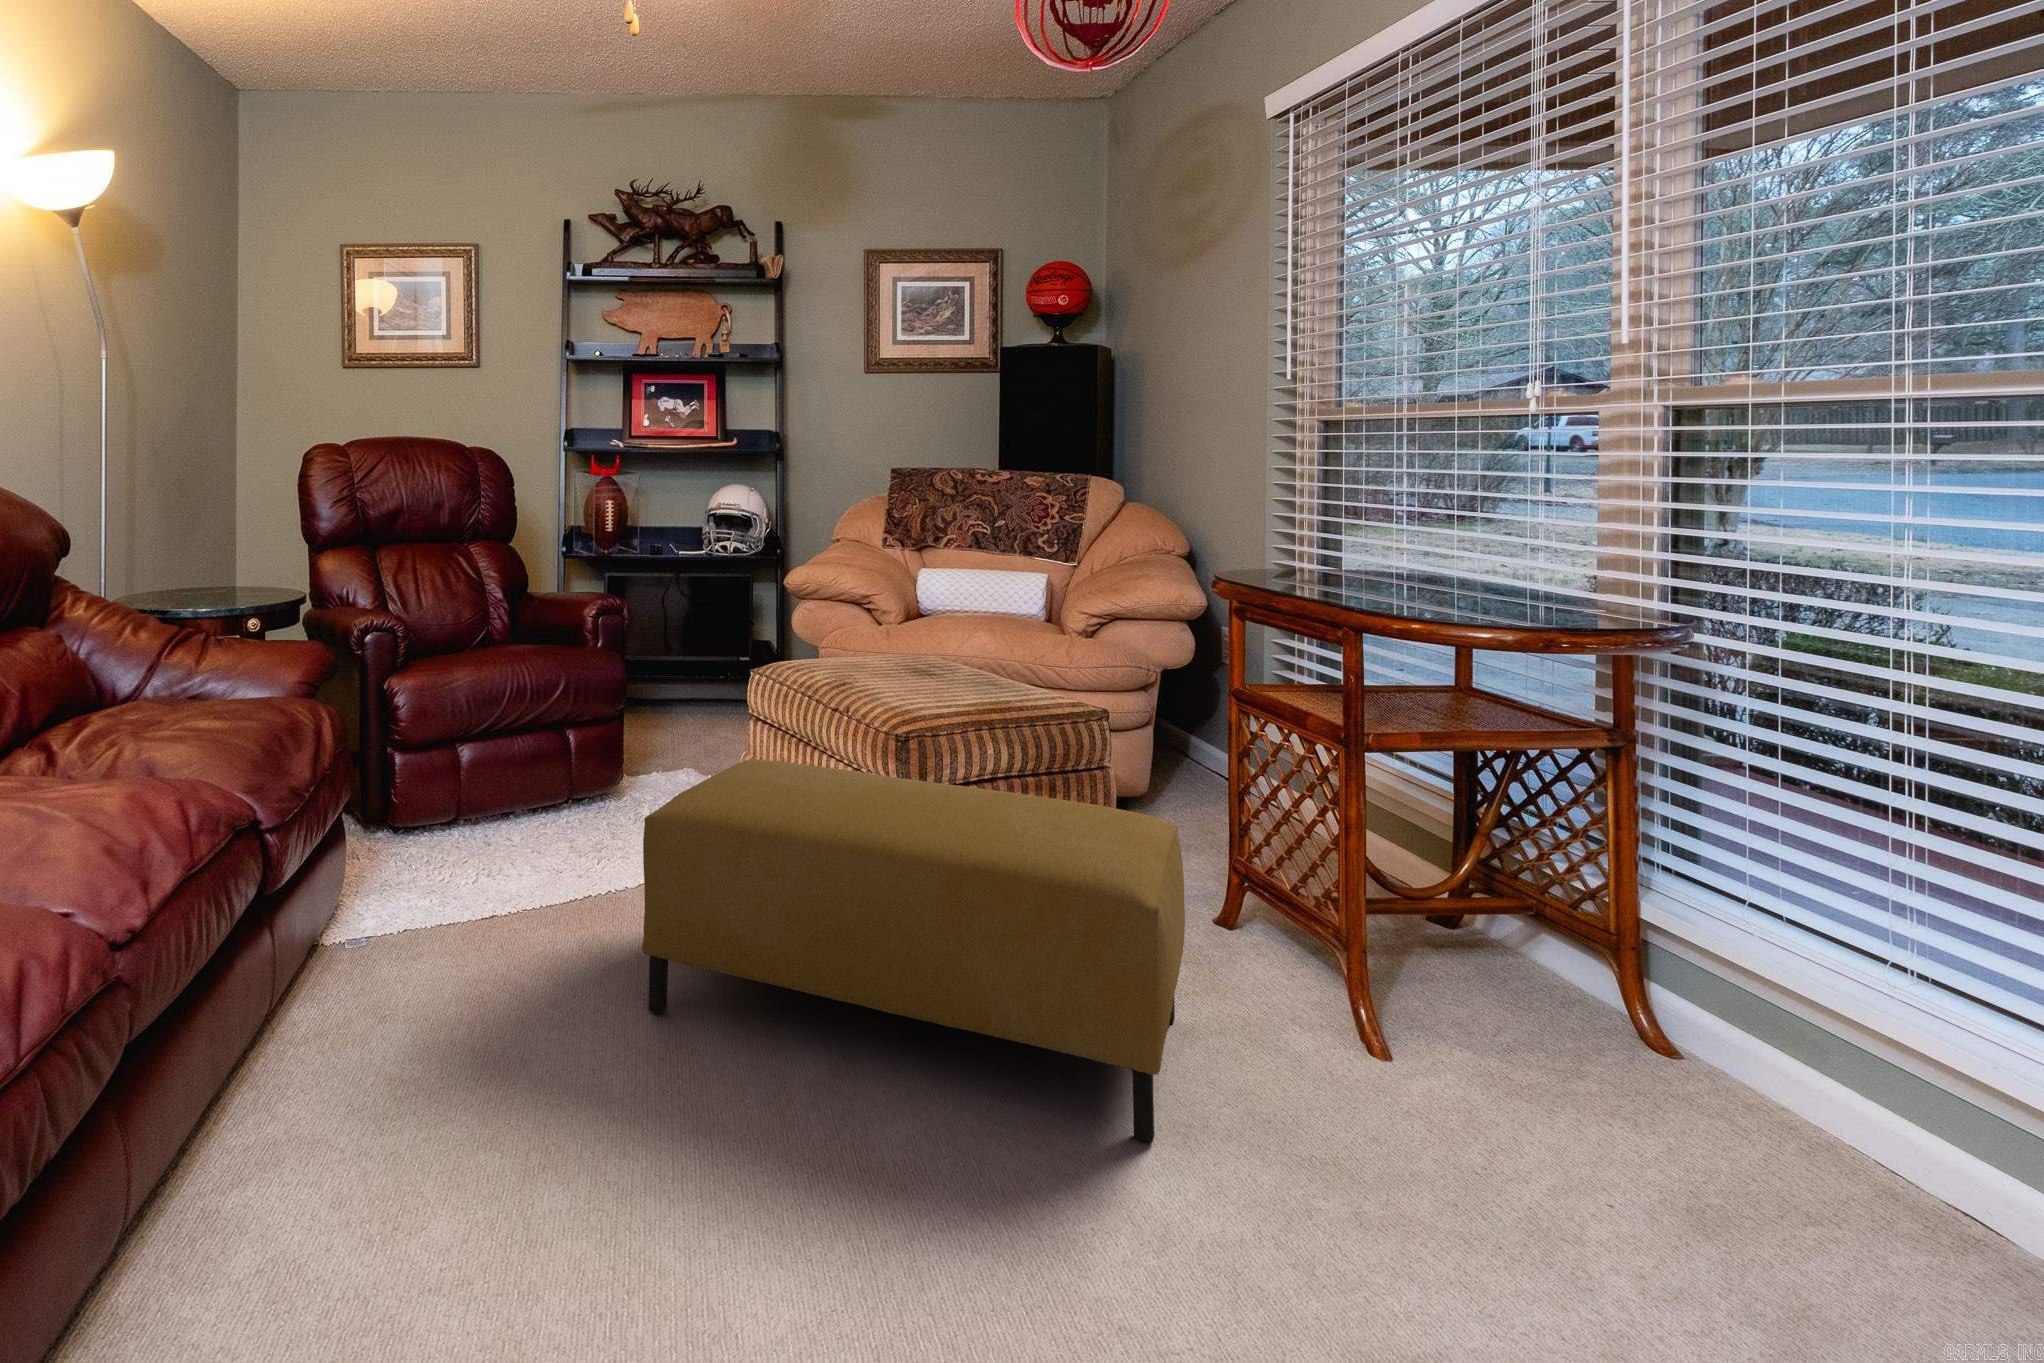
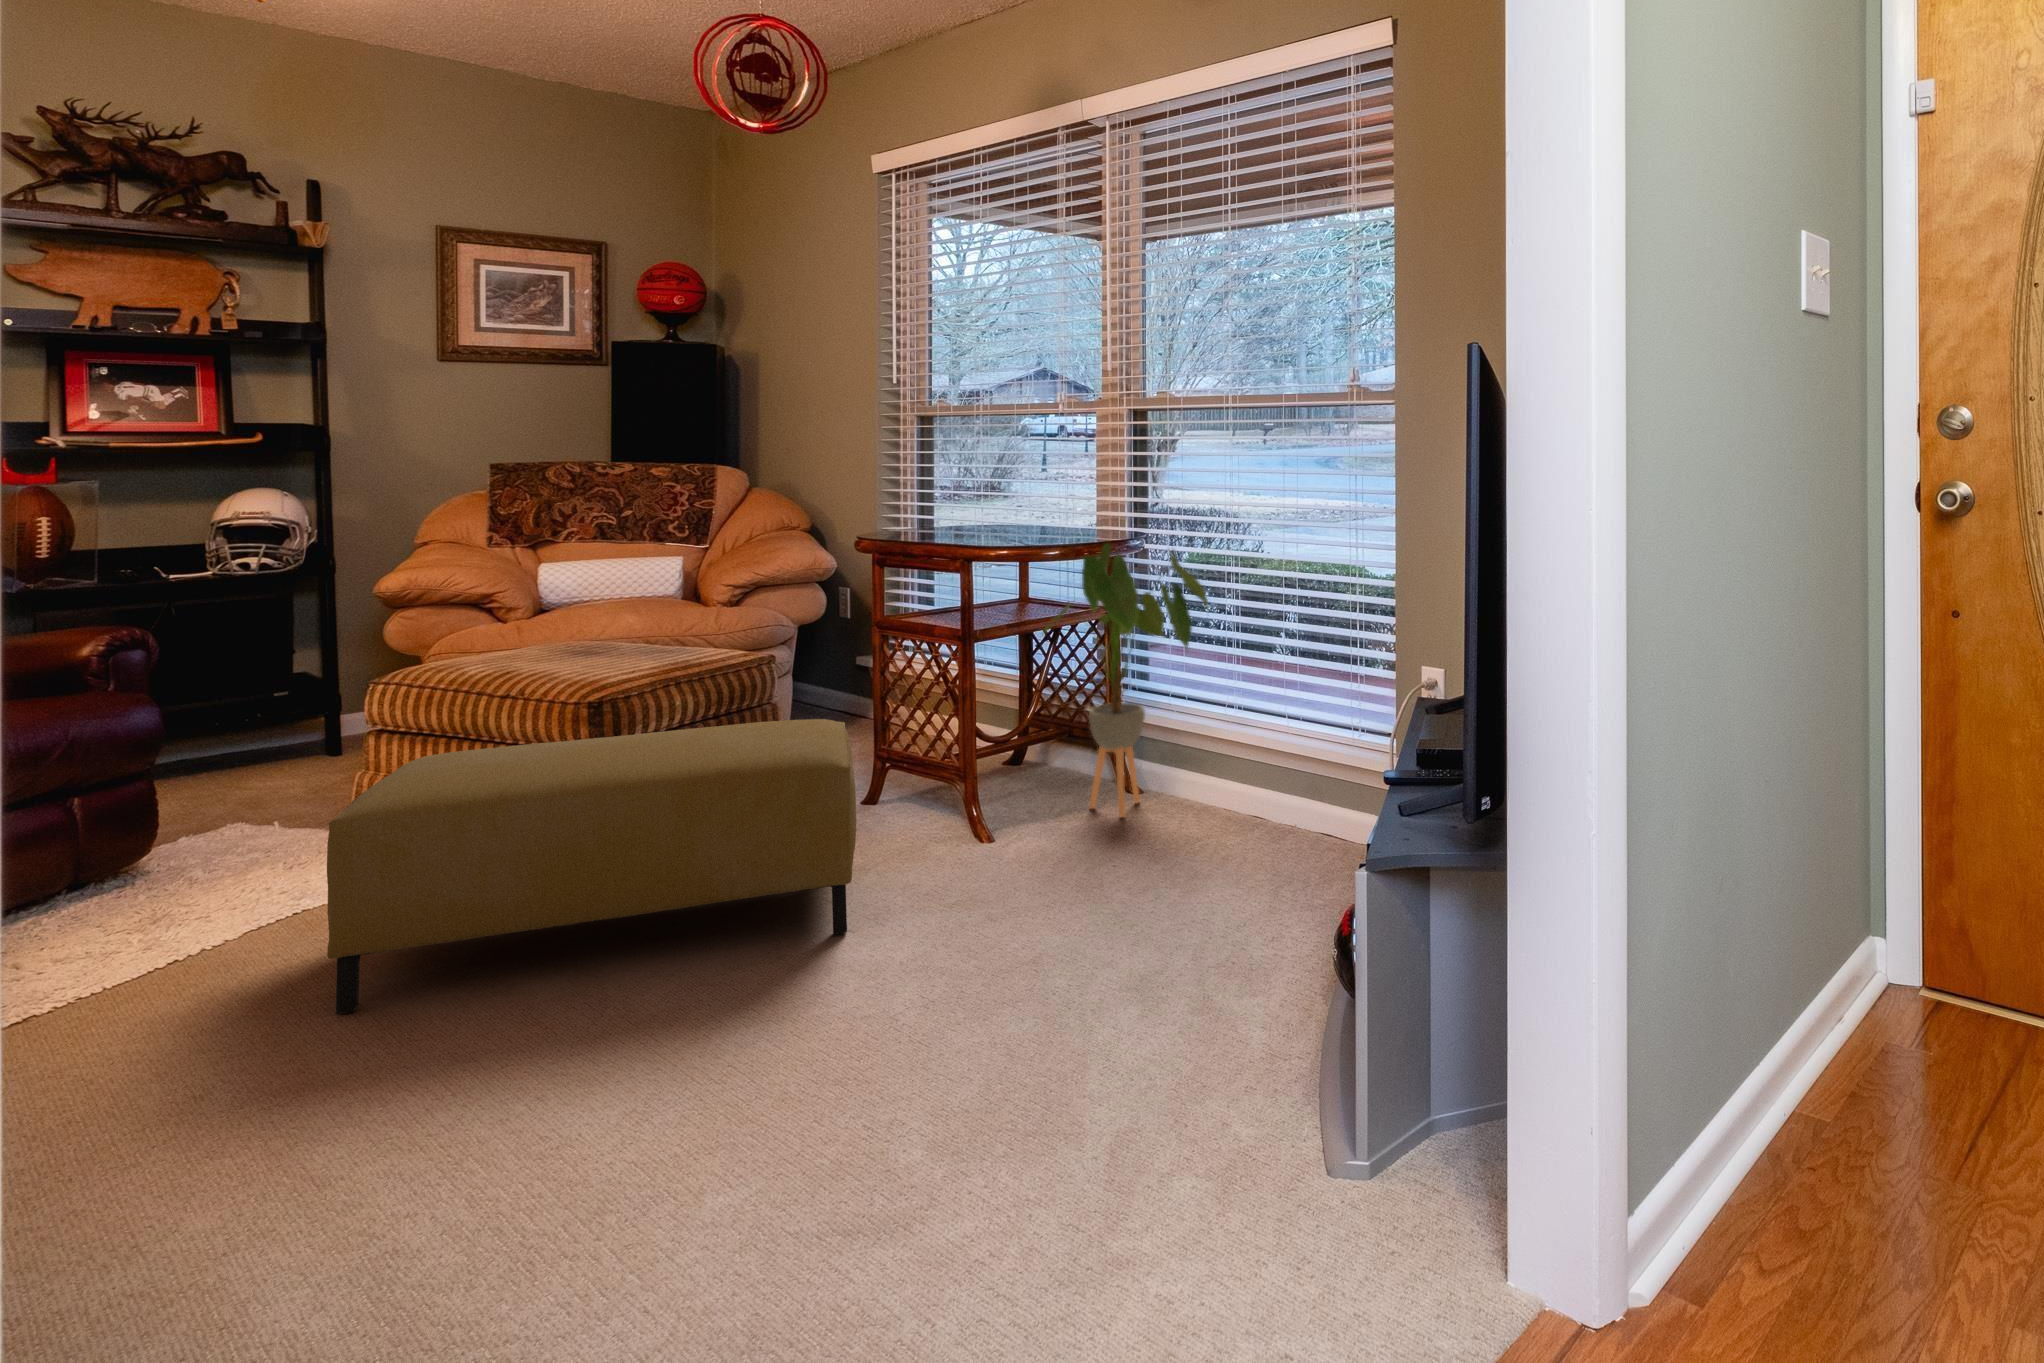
house plant: none [1489,623,1857,1097] -> present [1042,543,1209,816]

